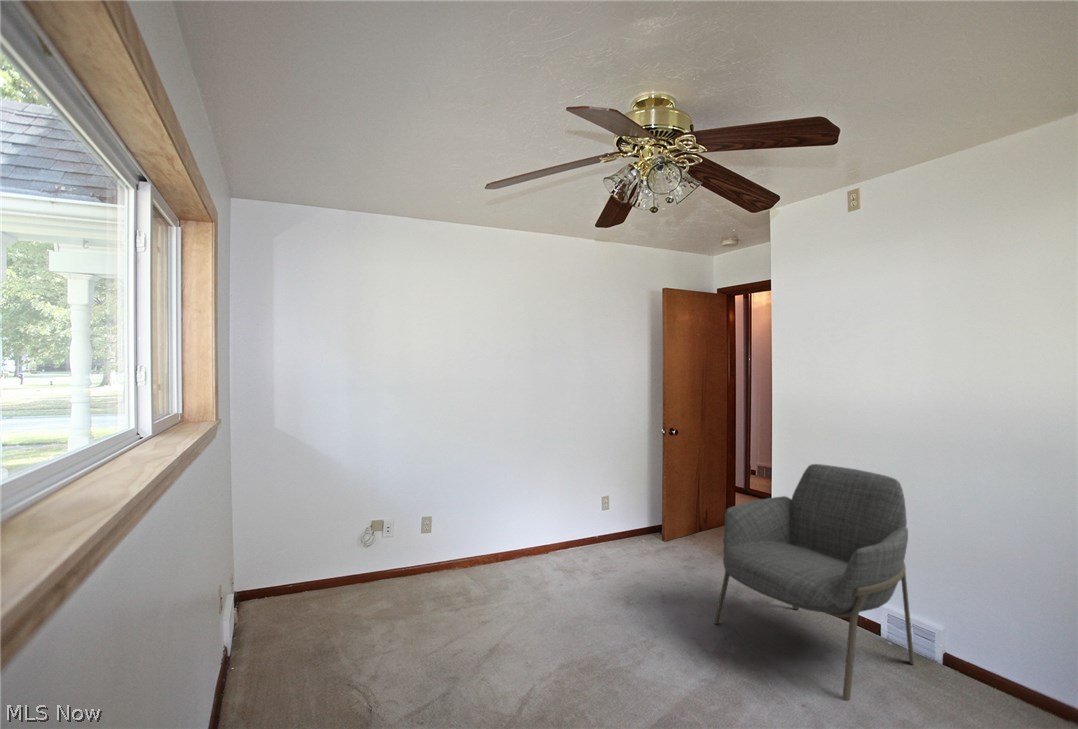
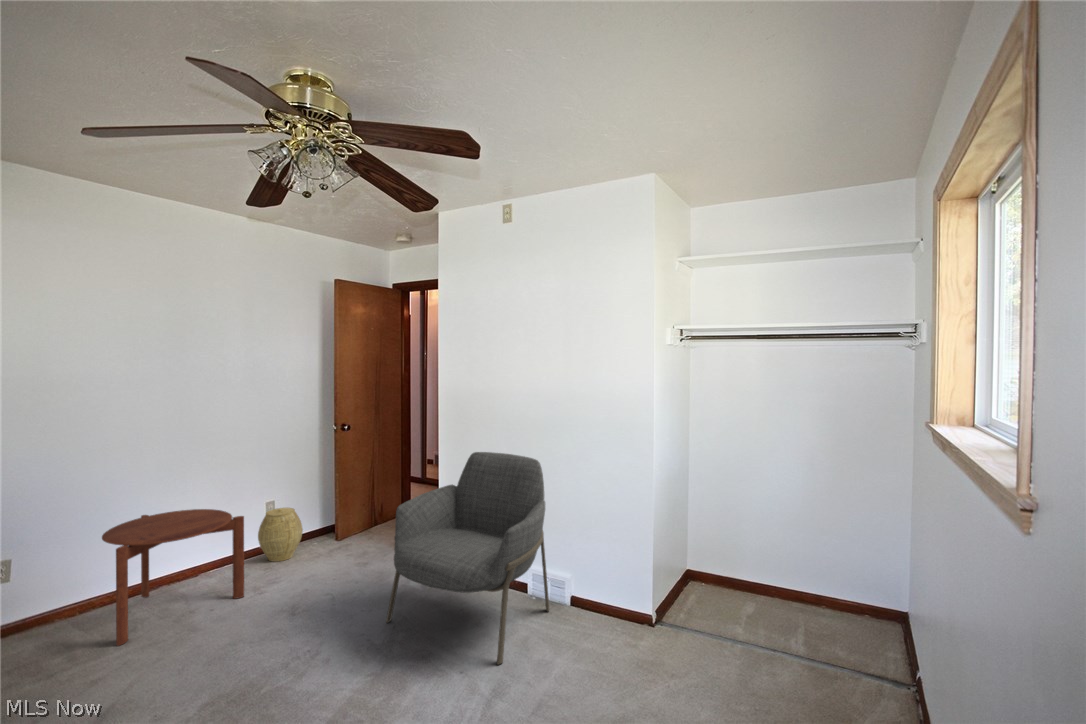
side table: none [494,487,588,584] -> present [102,509,244,646]
woven basket: none [597,500,633,548] -> present [258,508,303,562]

